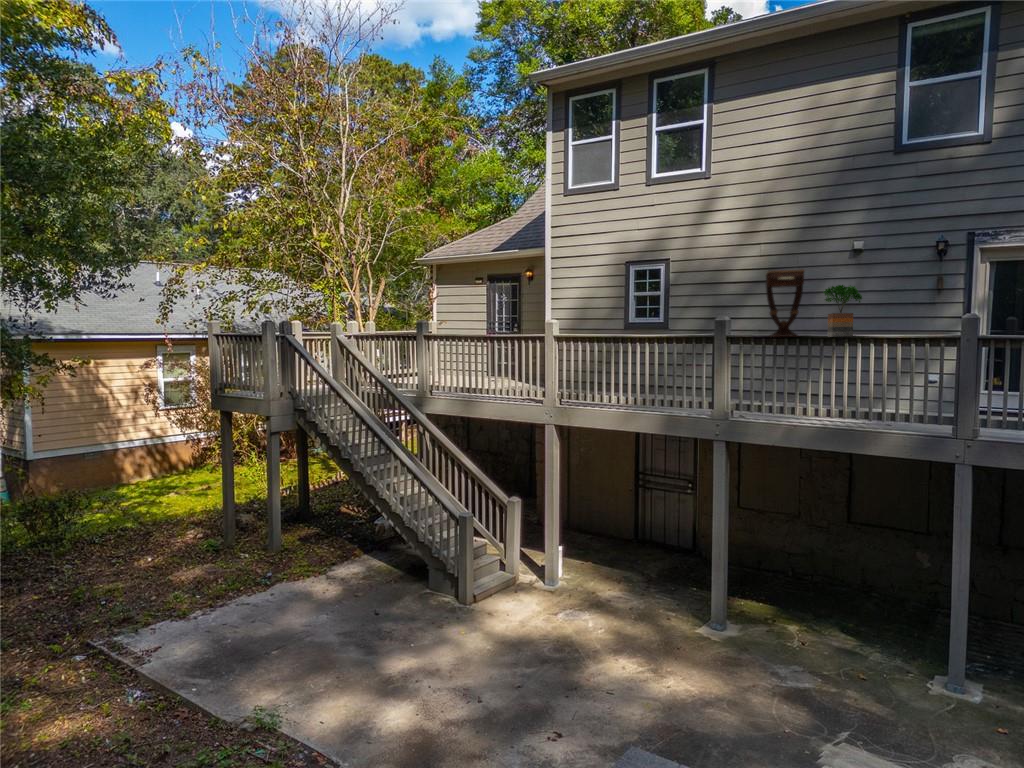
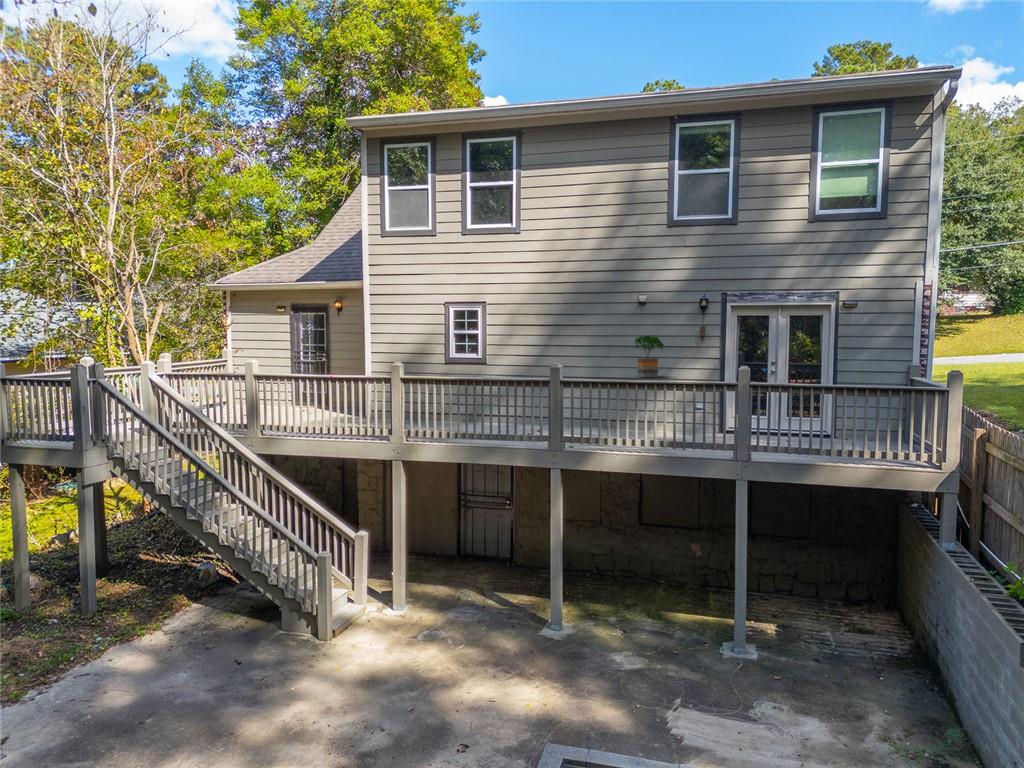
side table: present [766,269,804,337] -> none [586,322,621,378]

